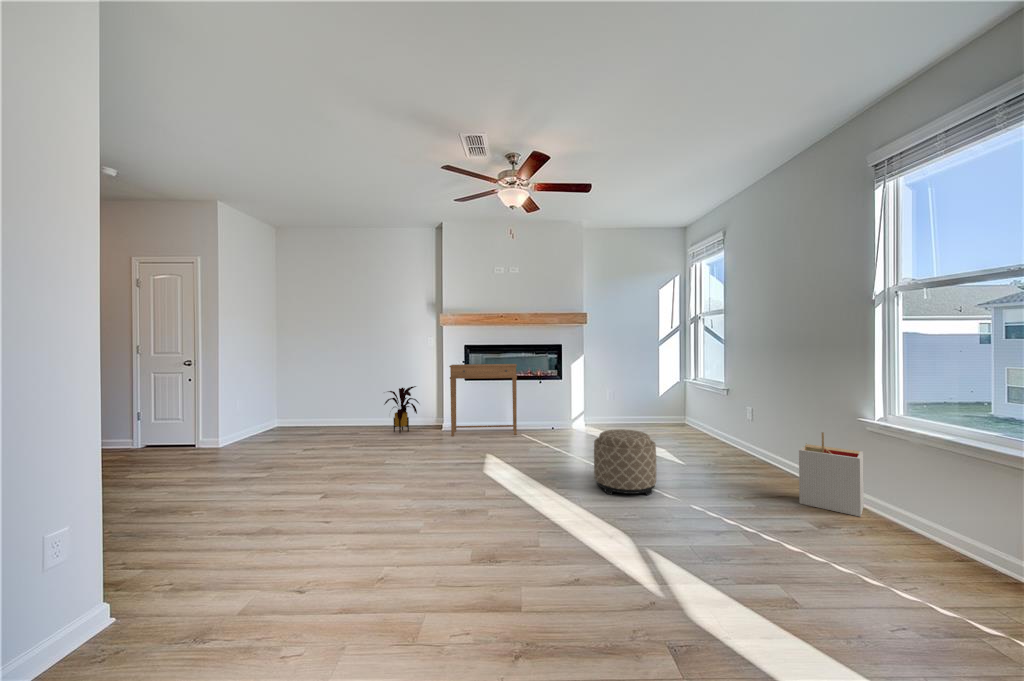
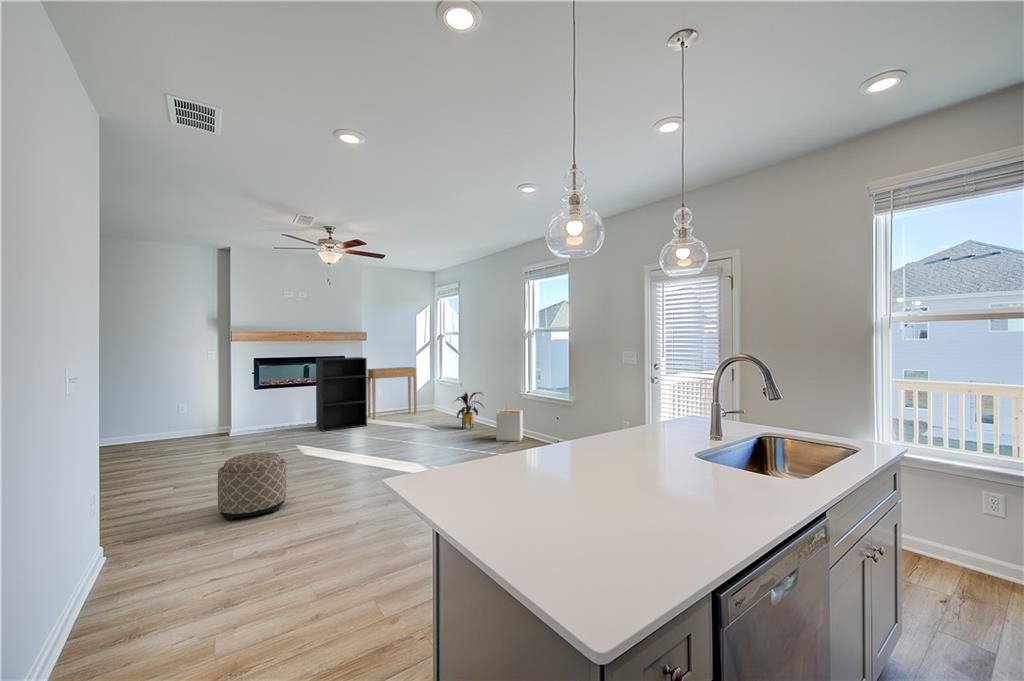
bookshelf: none [526,346,586,439] -> present [316,357,367,432]
side table: present [449,364,517,436] -> present [367,367,417,419]
house plant: present [384,386,419,433] -> present [456,392,483,429]
ottoman: present [594,429,656,495] -> present [218,452,287,521]

